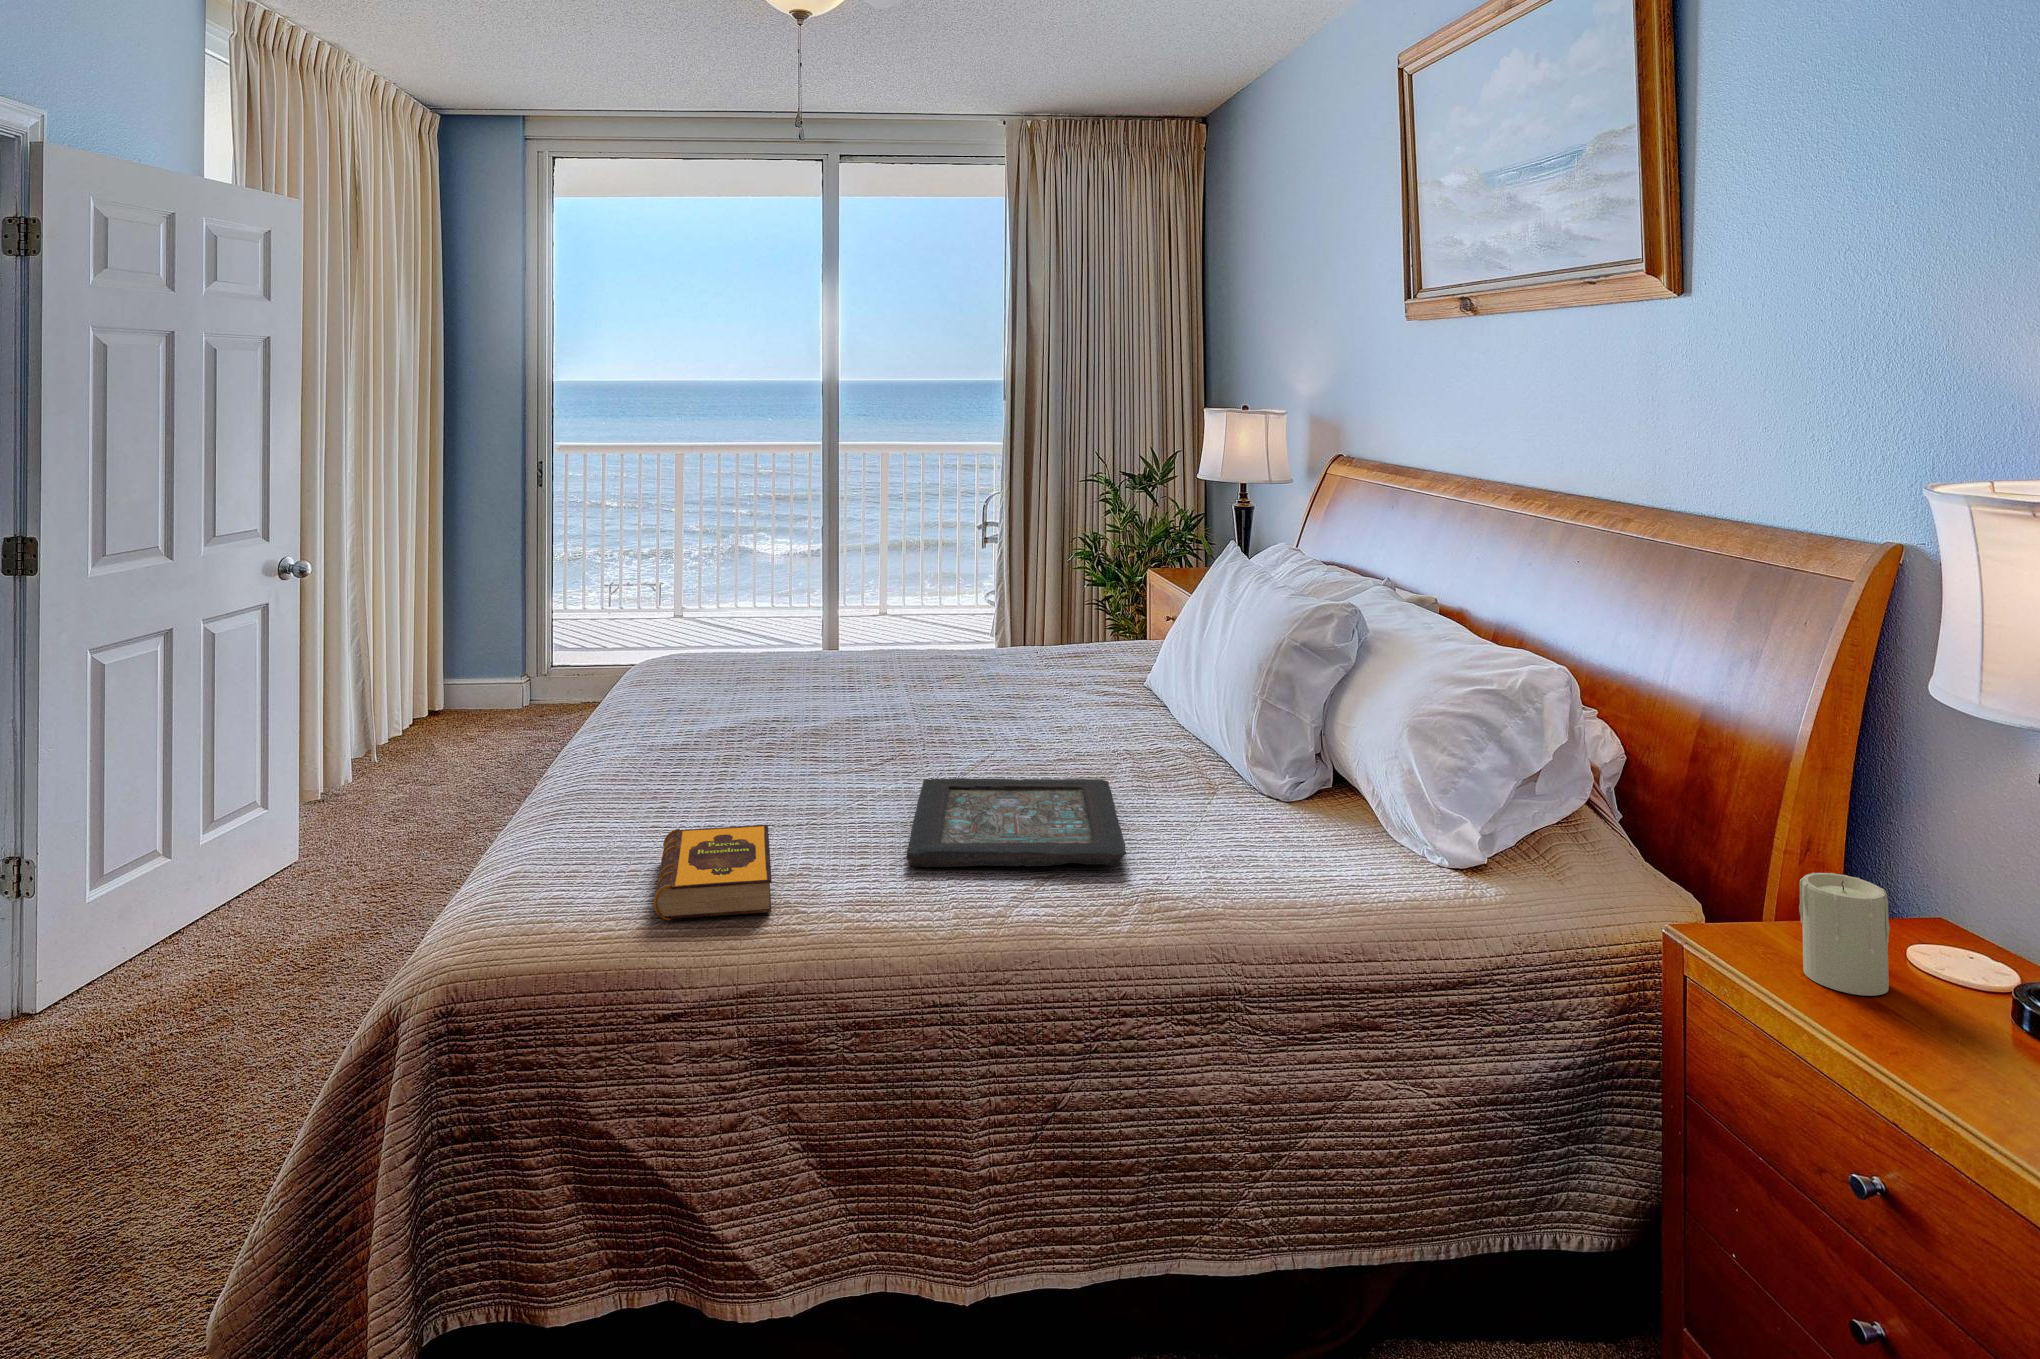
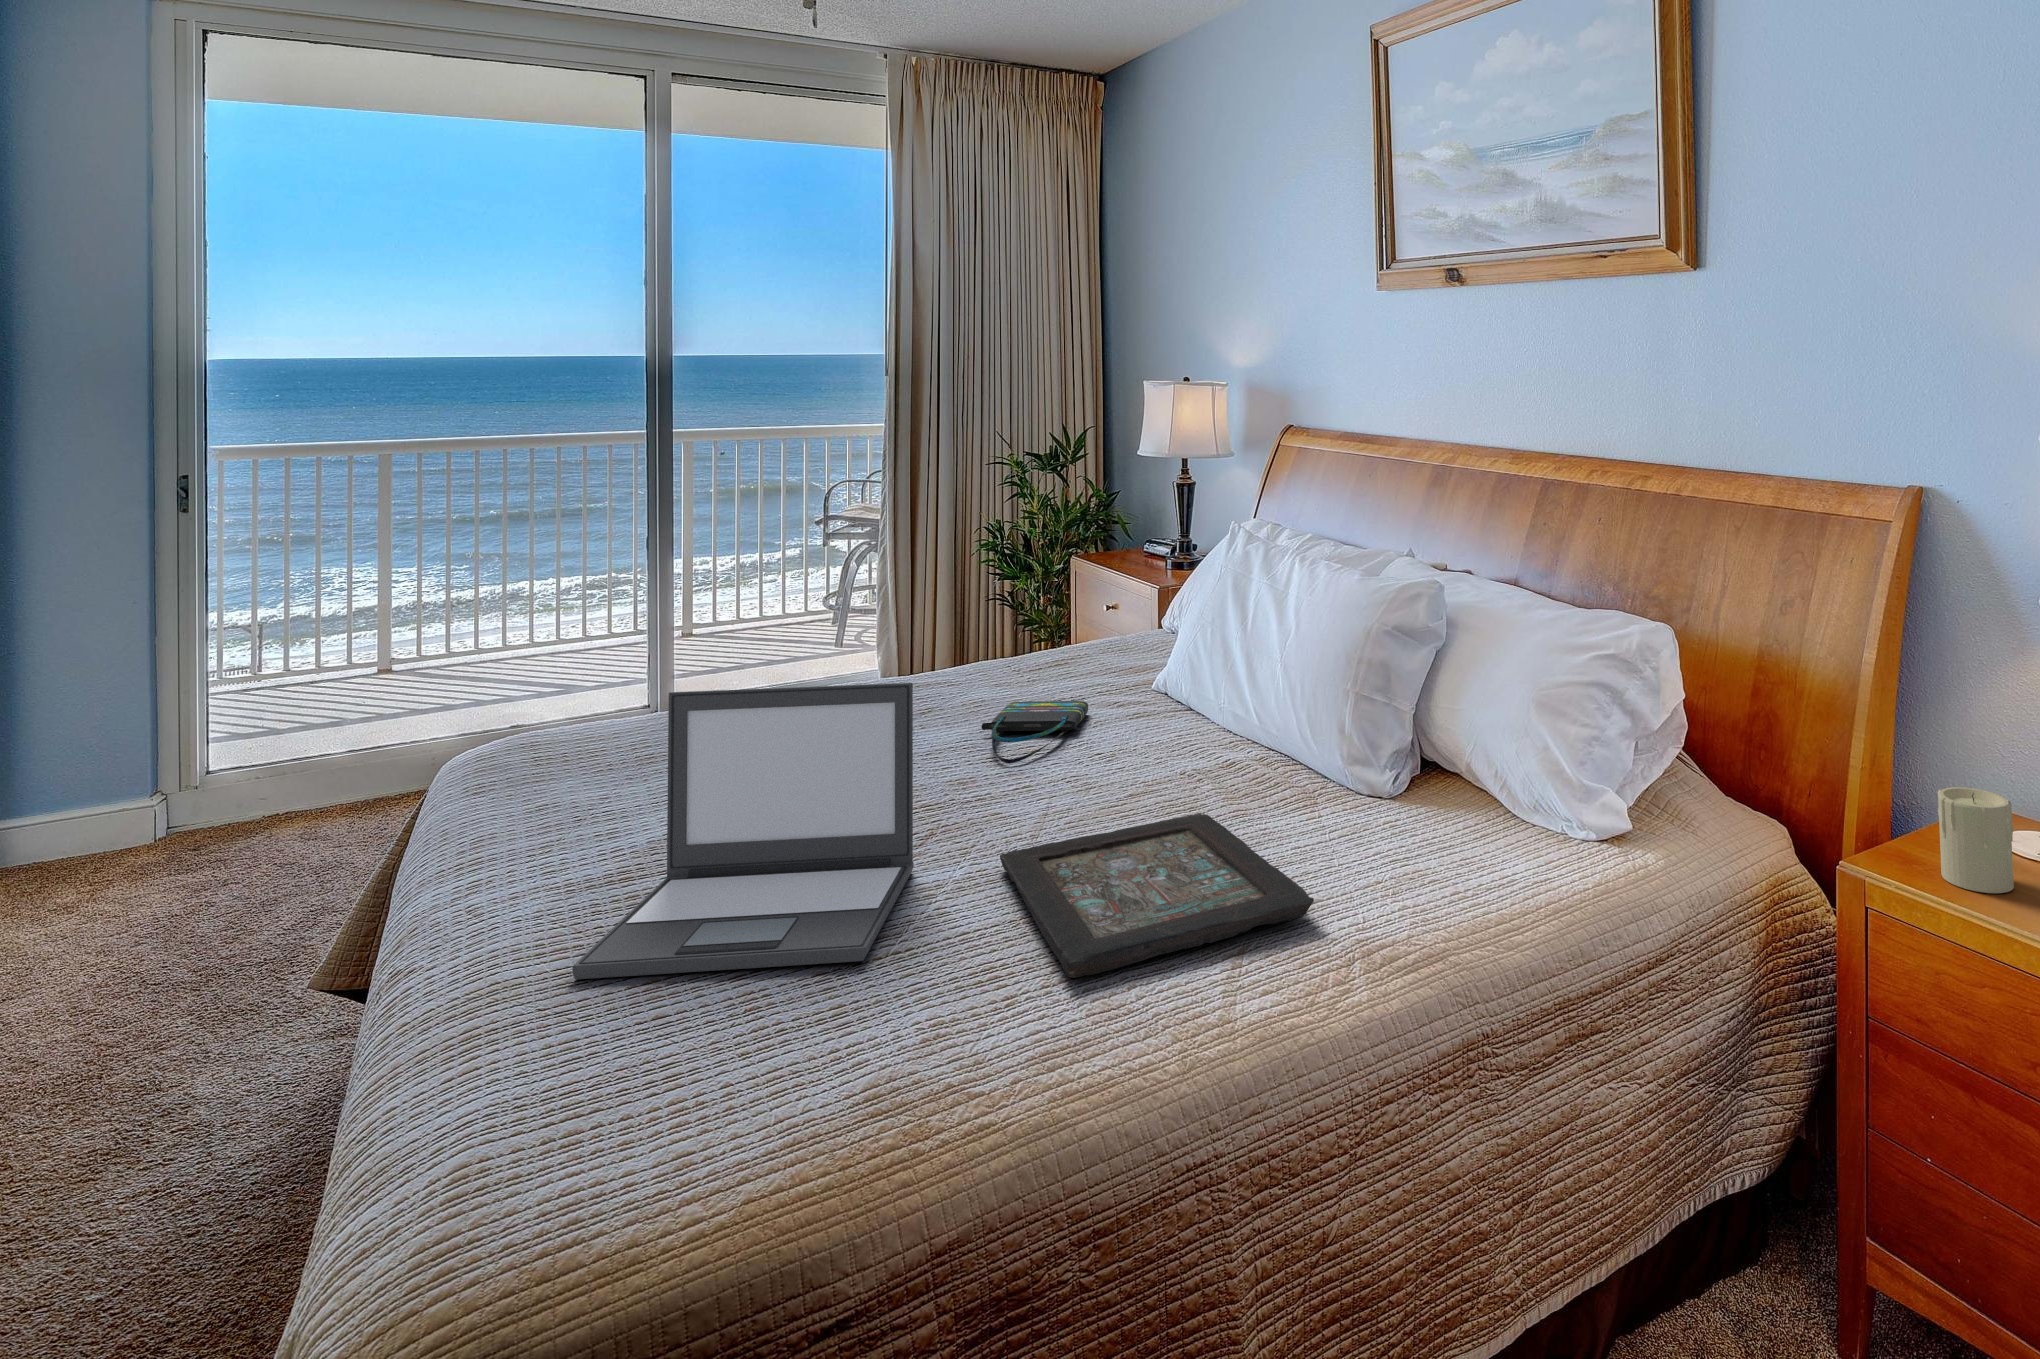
laptop: none [623,620,864,826] -> present [572,683,914,979]
tote bag: none [987,674,1093,721] -> present [981,701,1088,764]
hardback book: present [654,825,772,920] -> none [707,969,942,1170]

